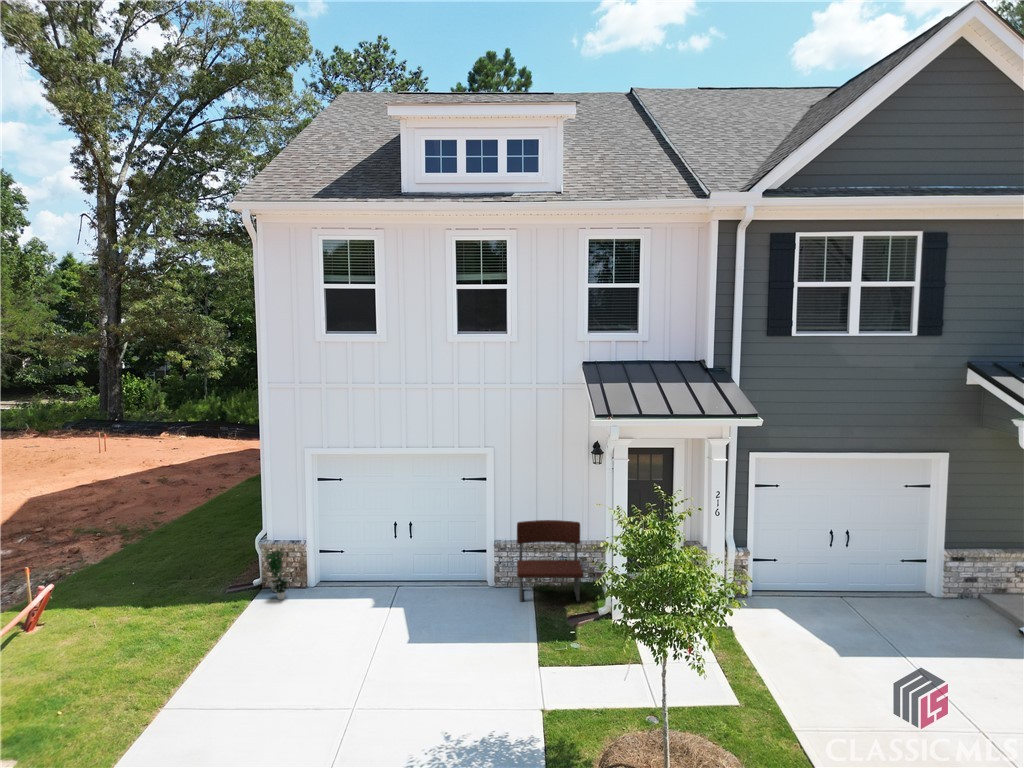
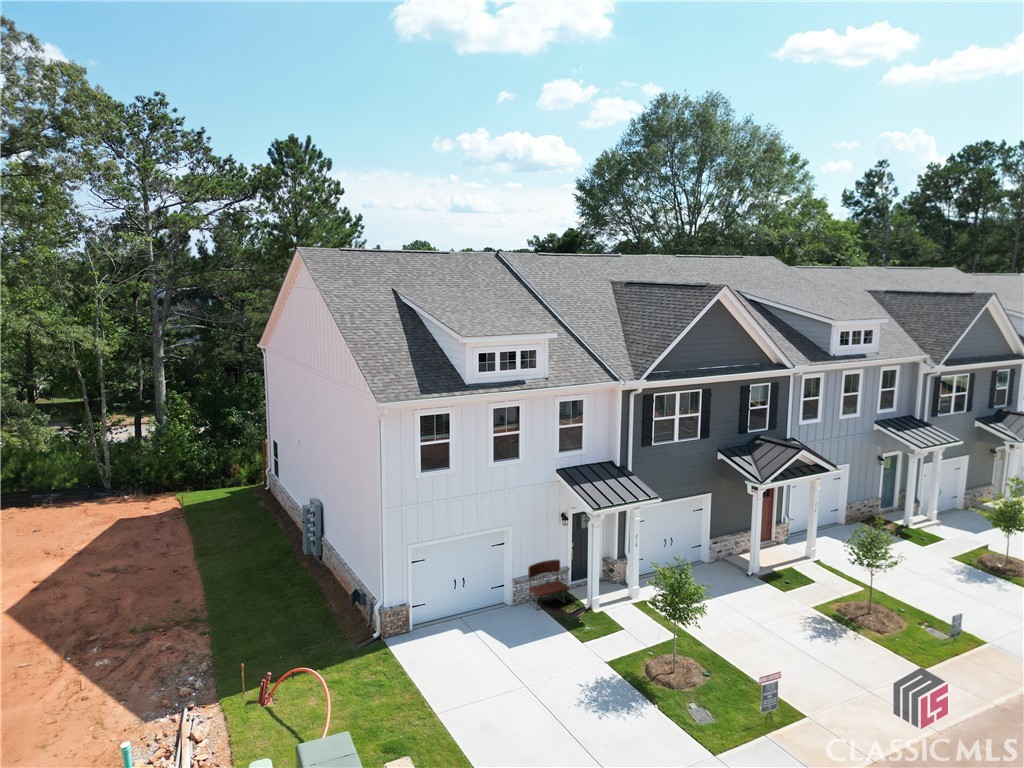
potted plant: present [266,550,288,600] -> none [390,612,413,644]

